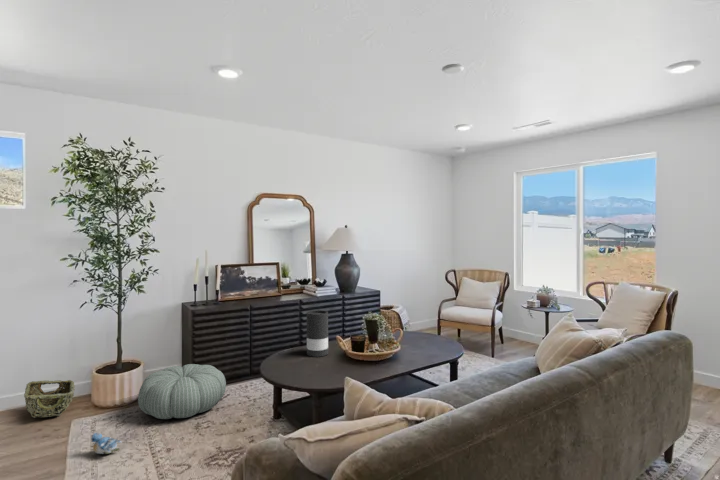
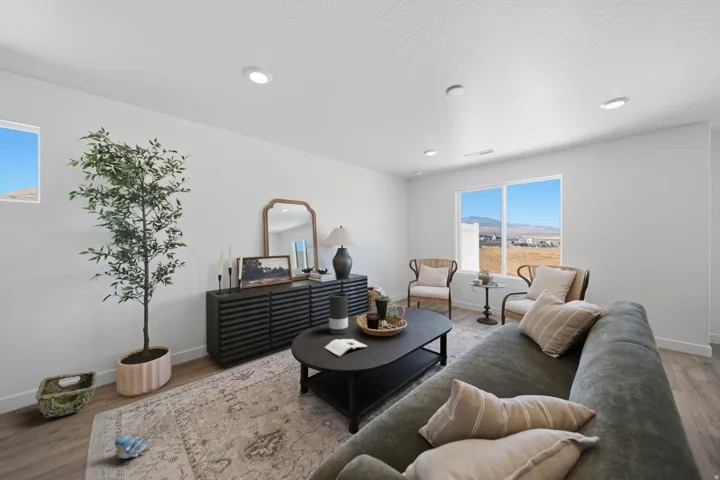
magazine: none [293,360,340,377] -> present [325,339,367,357]
pouf: present [138,364,226,419] -> none [167,347,253,405]

